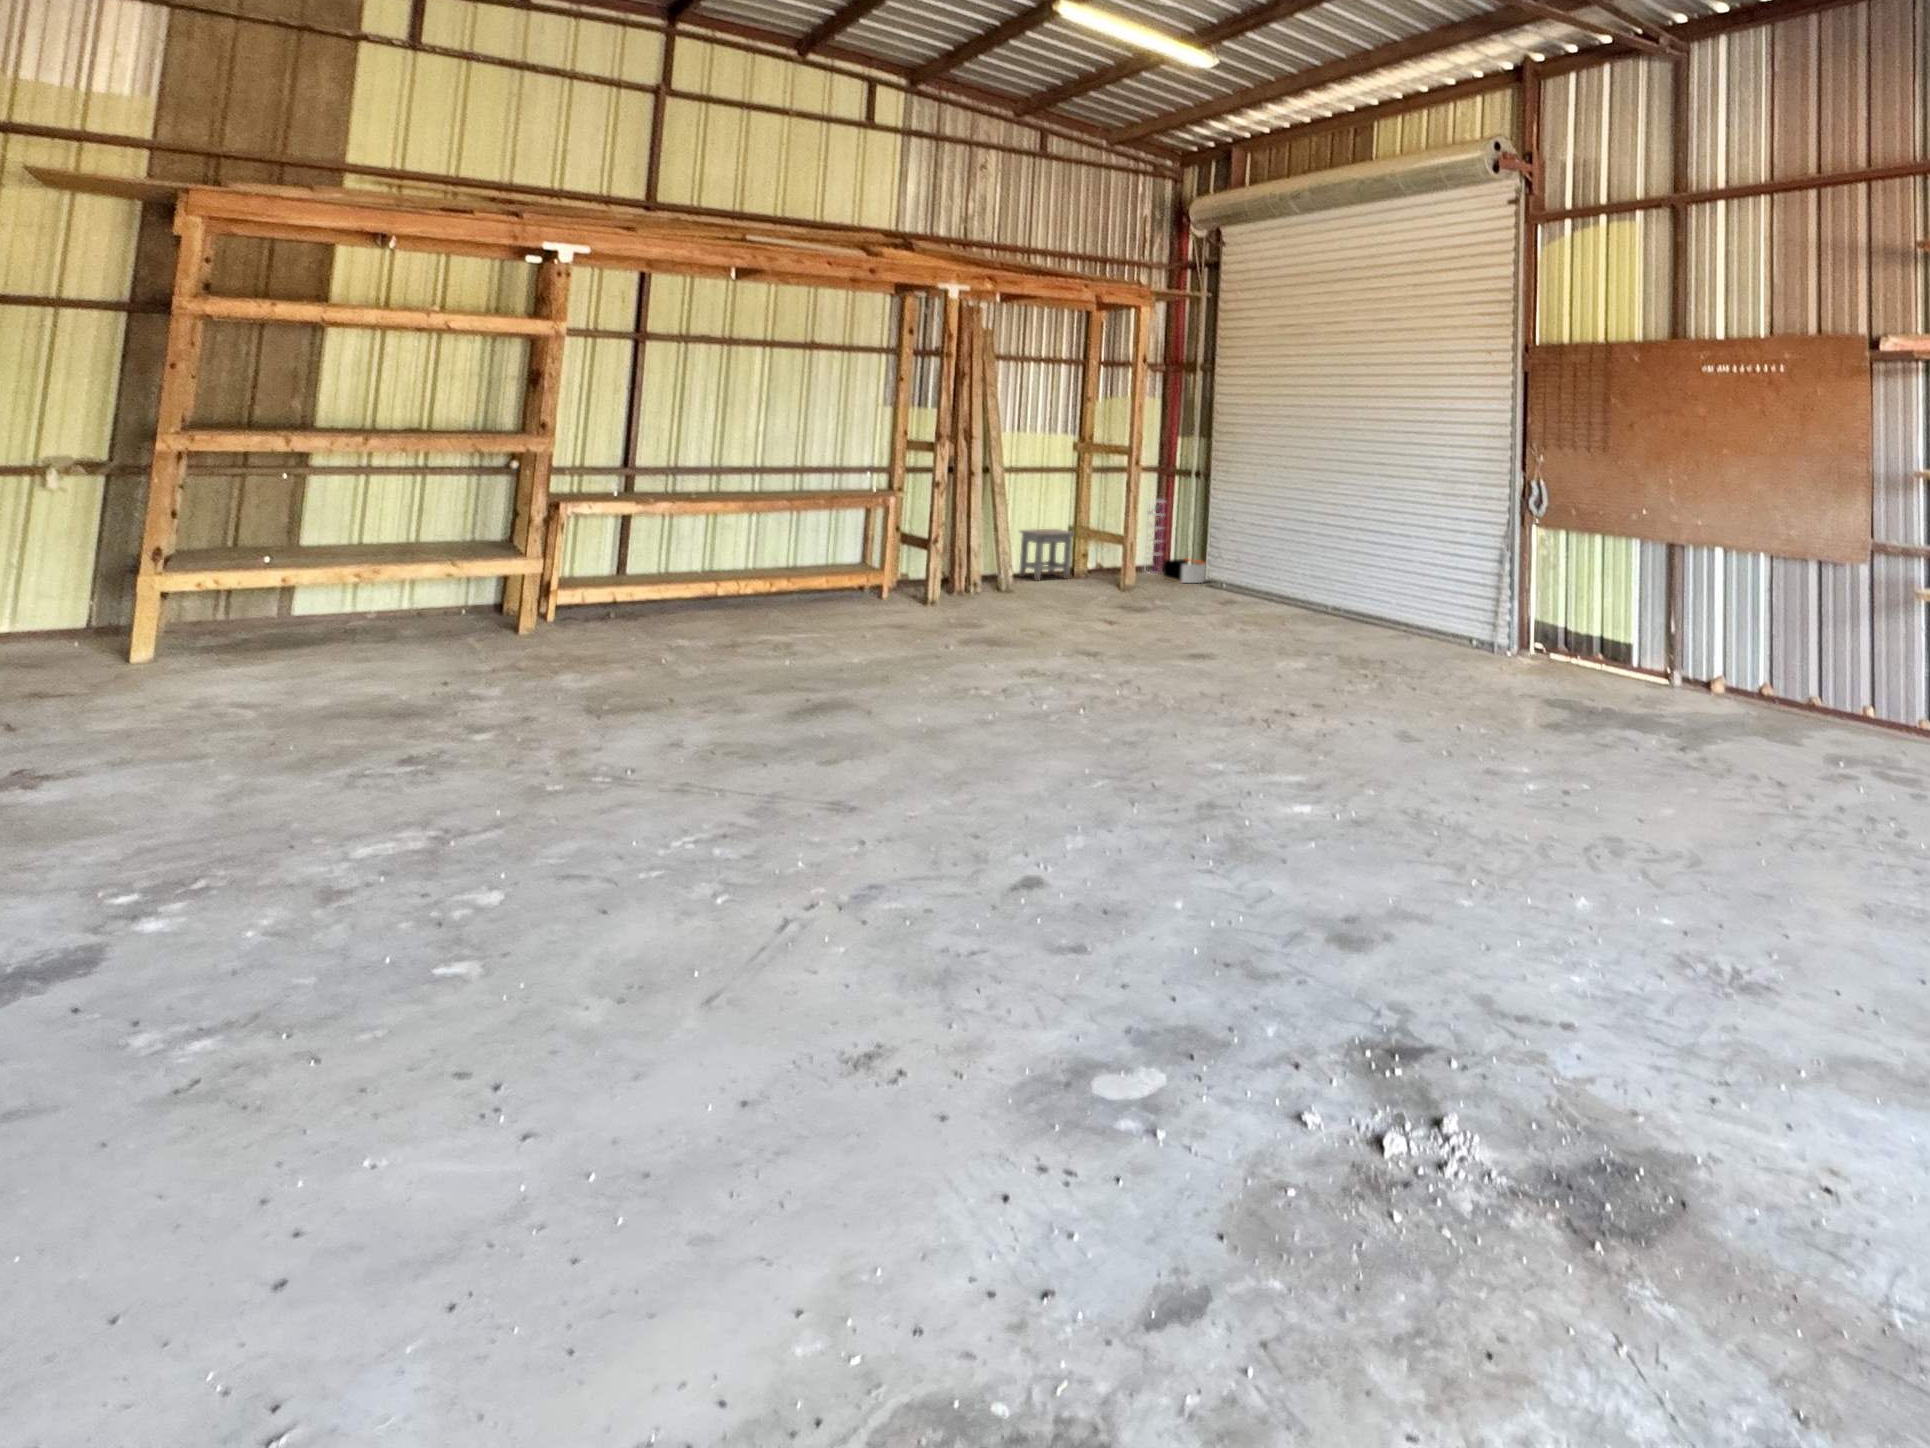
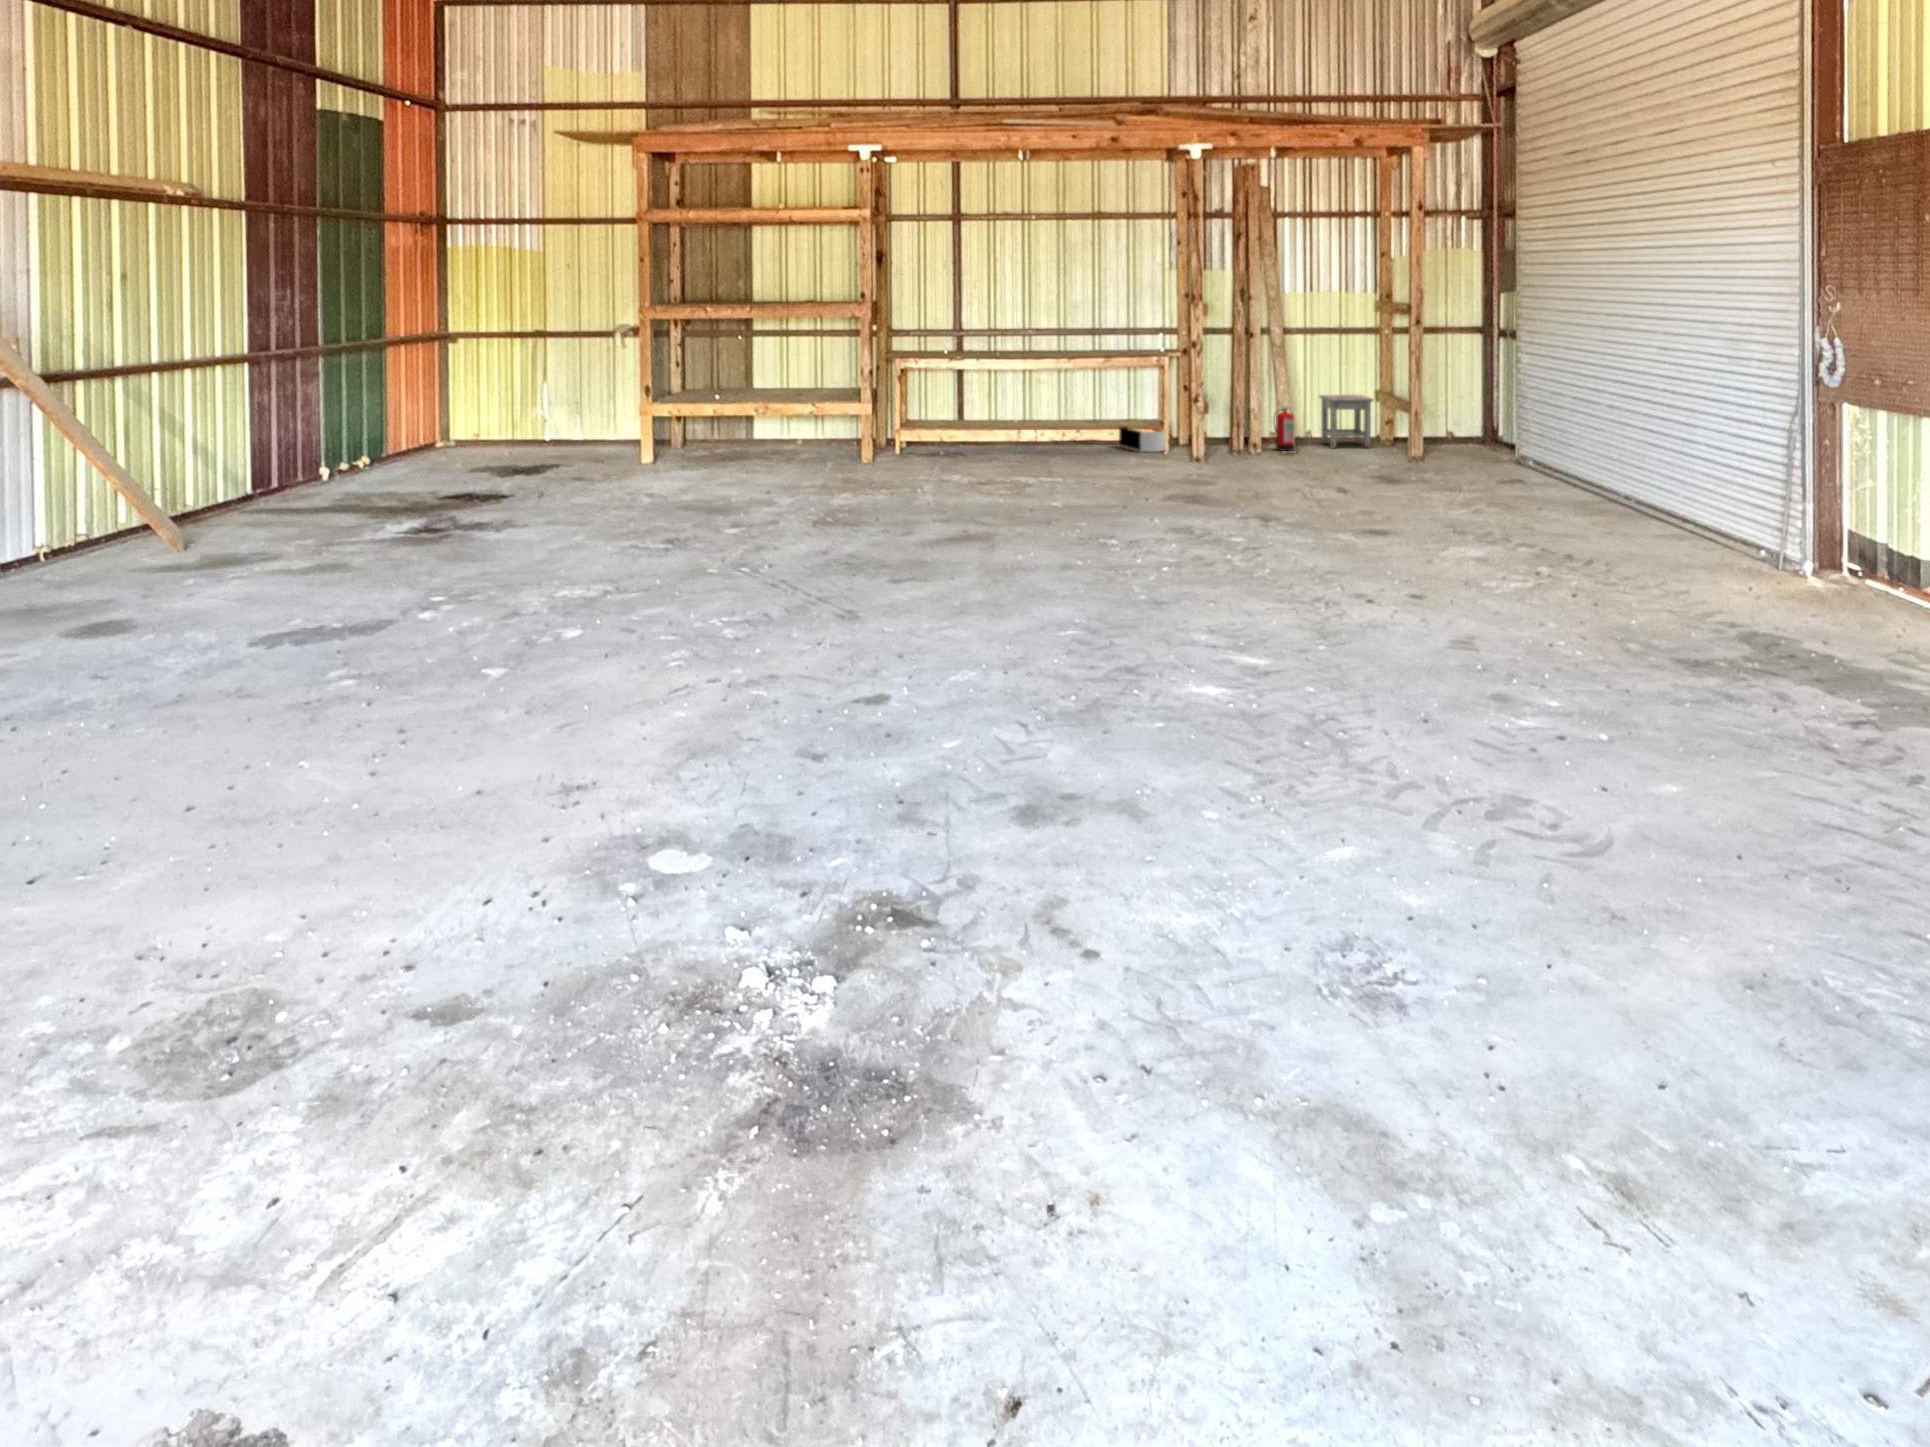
shelving unit: present [1145,501,1164,572] -> none [1466,365,1489,448]
fire extinguisher: none [987,539,1009,586] -> present [1274,404,1295,451]
storage bin: present [1163,558,1206,583] -> present [1119,426,1166,452]

